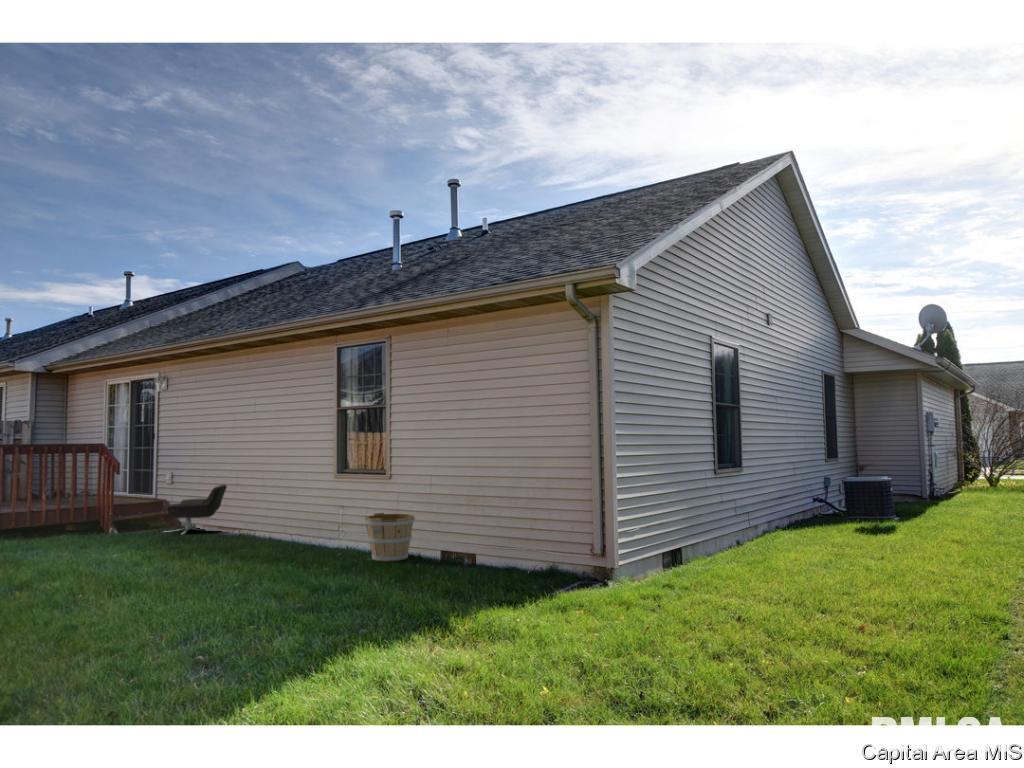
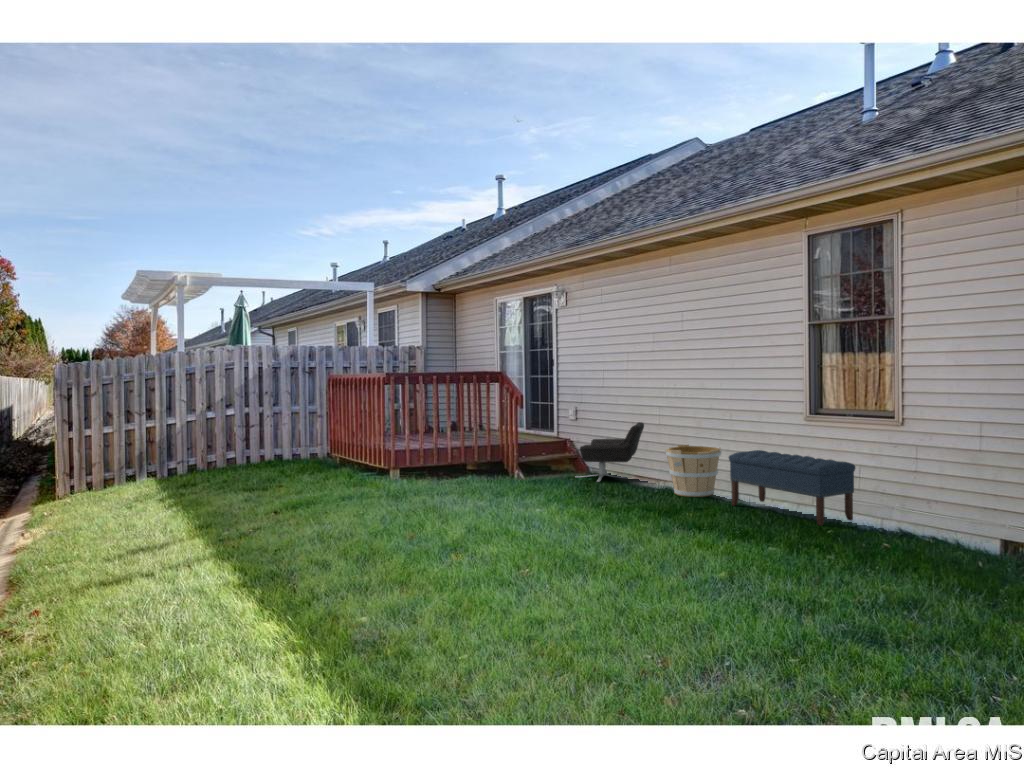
bench: none [280,502,364,552] -> present [729,450,855,526]
wooden bucket: present [365,513,415,562] -> present [666,445,721,497]

